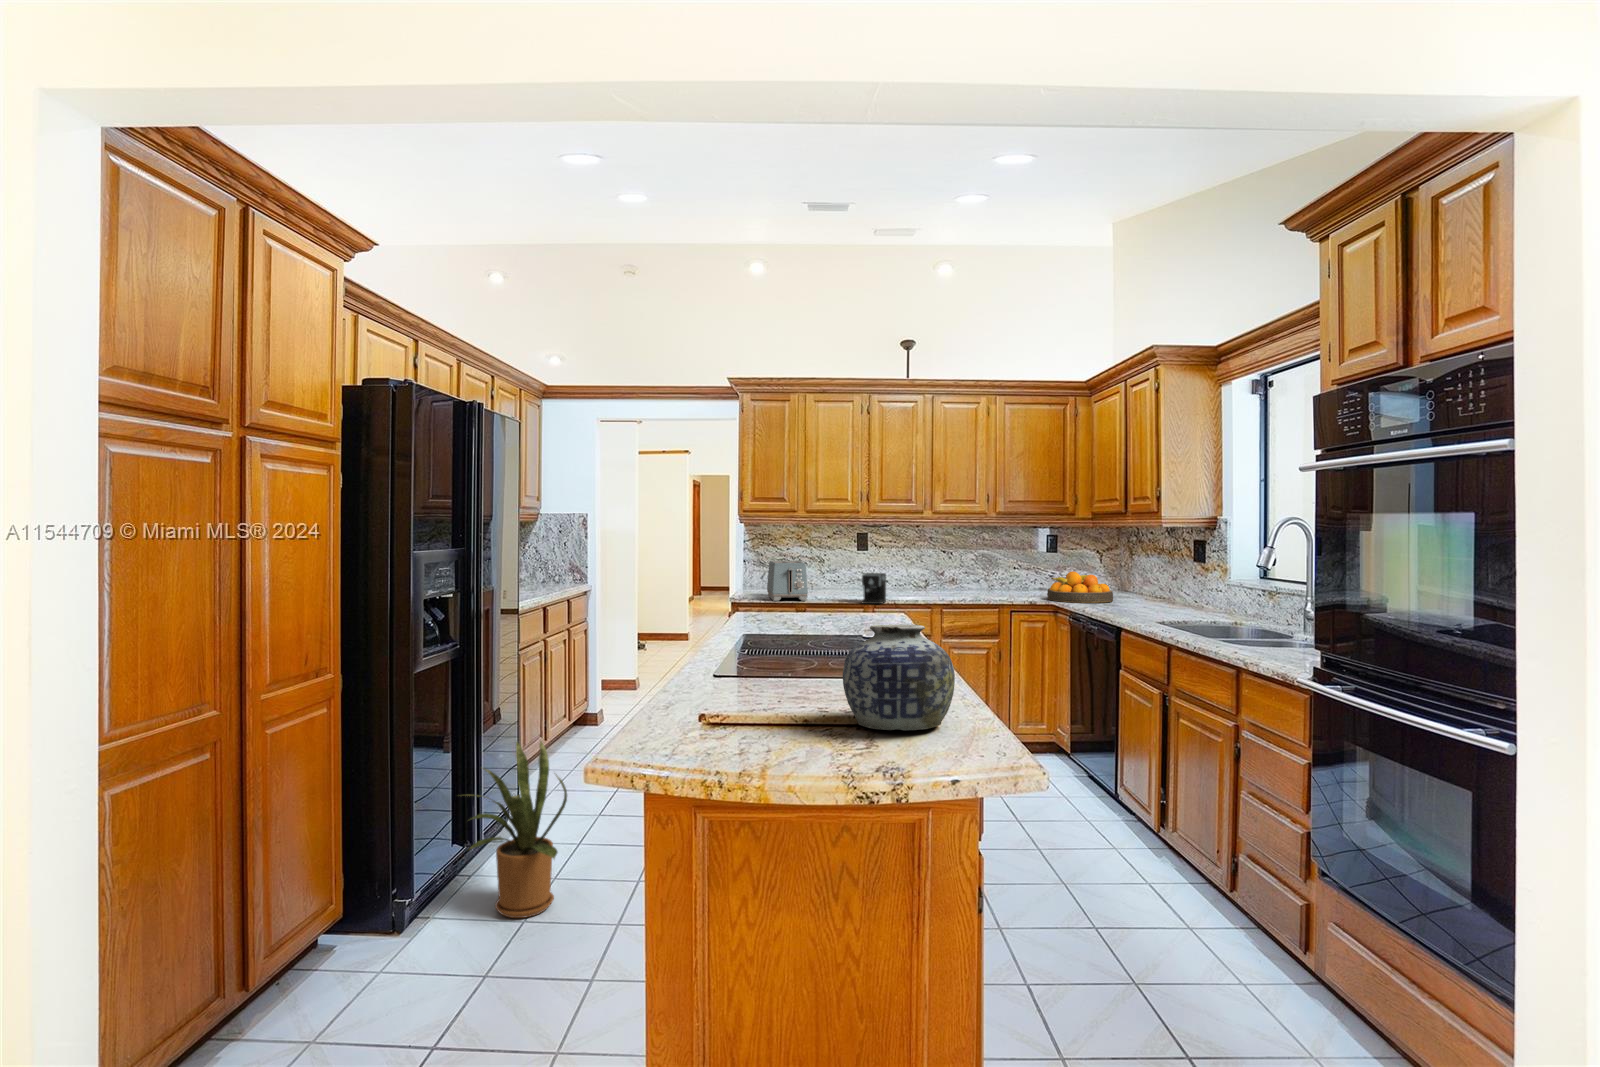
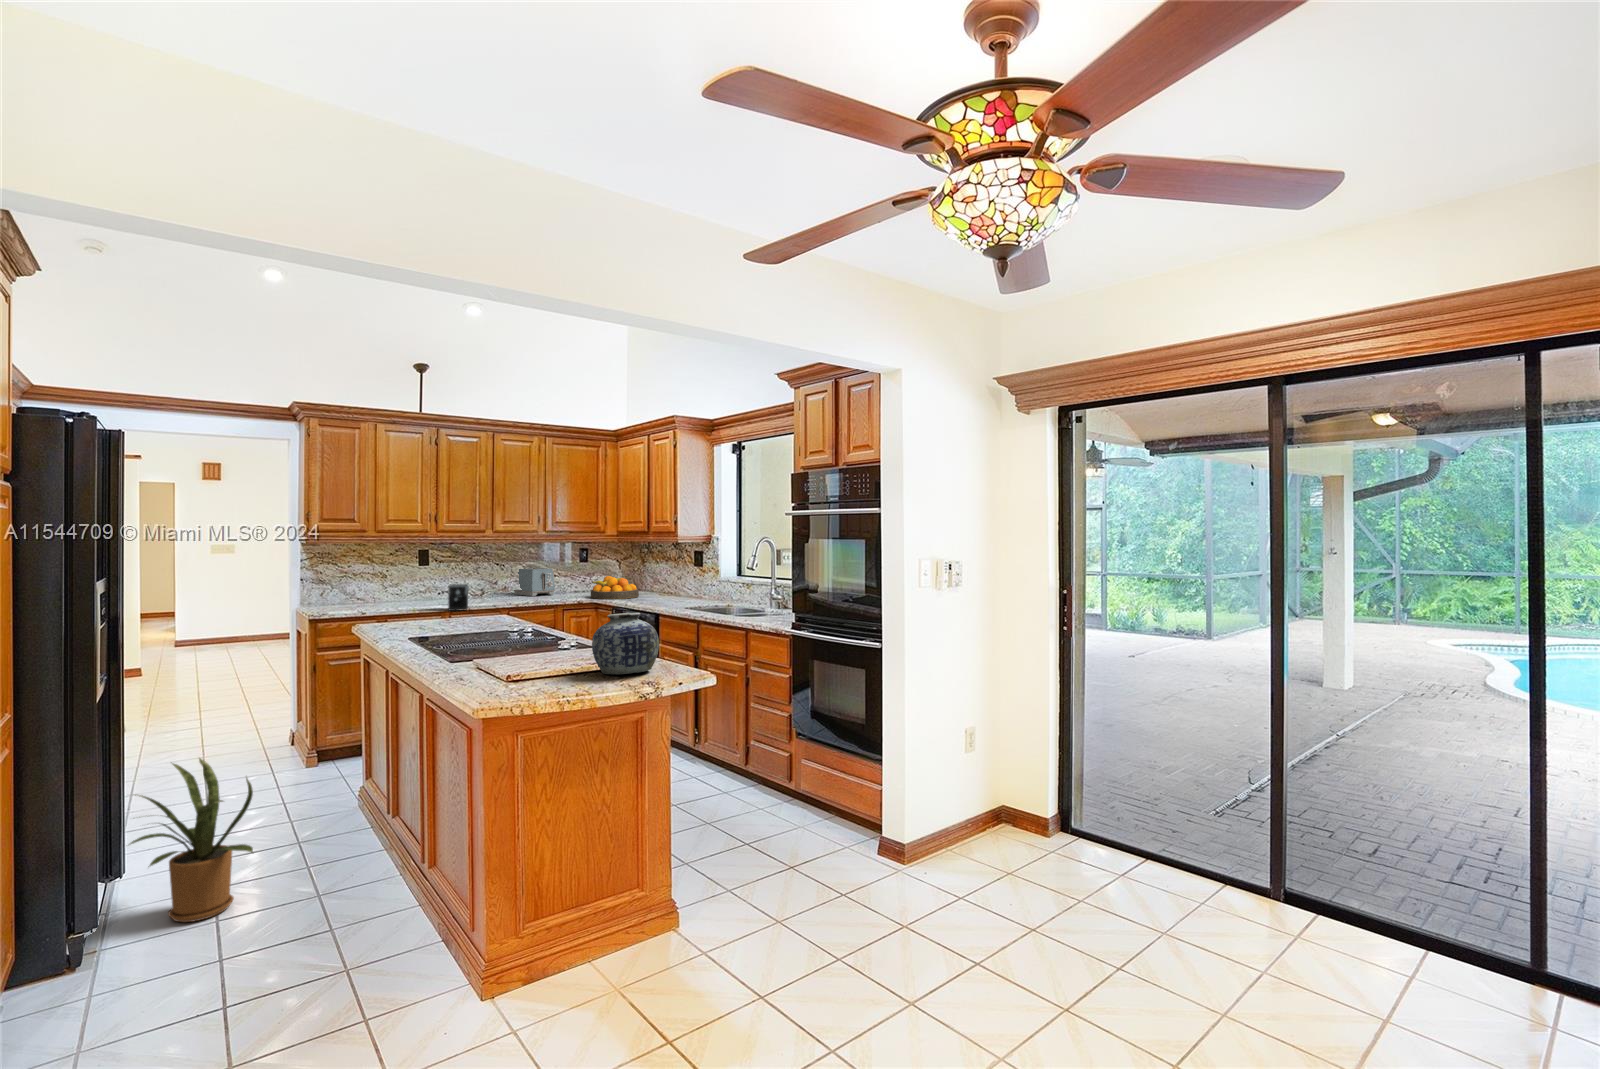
toaster: present [767,561,808,601] -> present [514,568,555,596]

